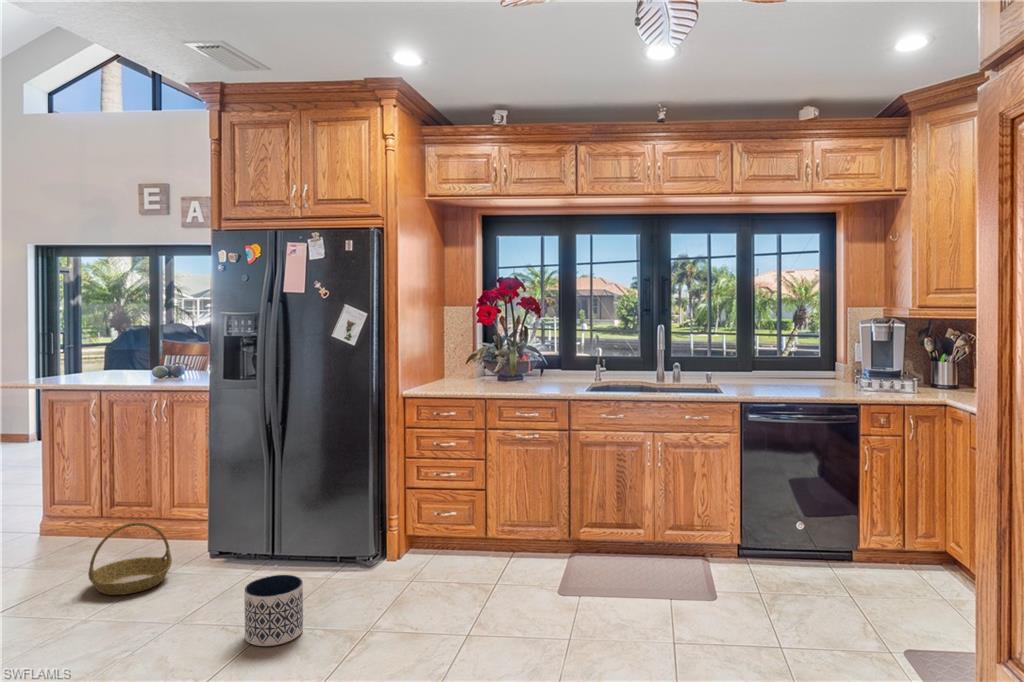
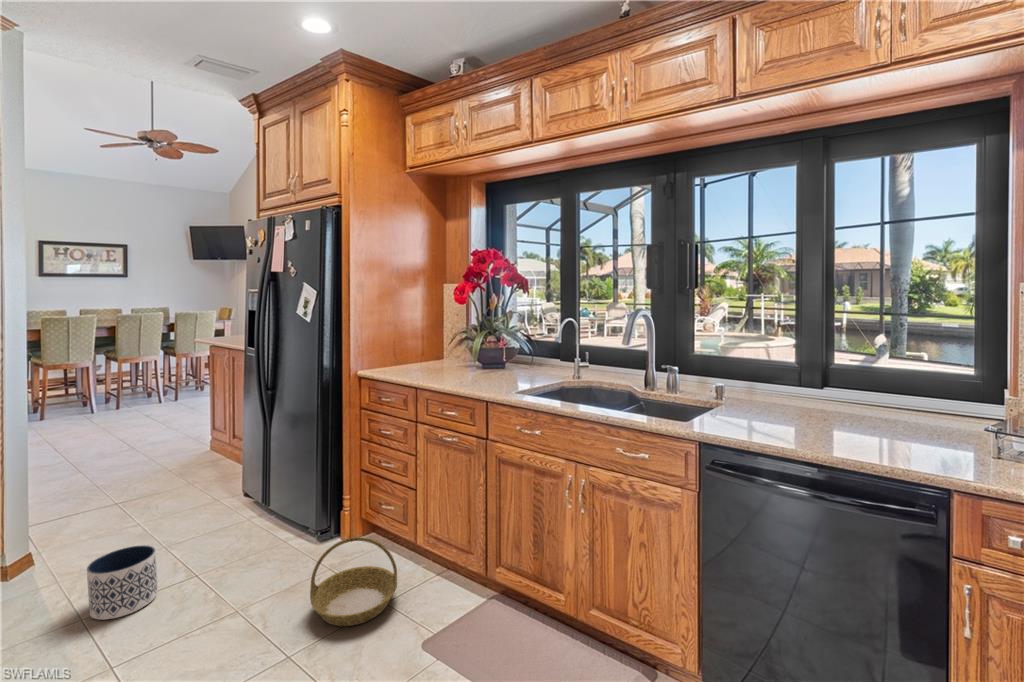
basket: present [88,522,172,595] -> present [310,537,397,626]

